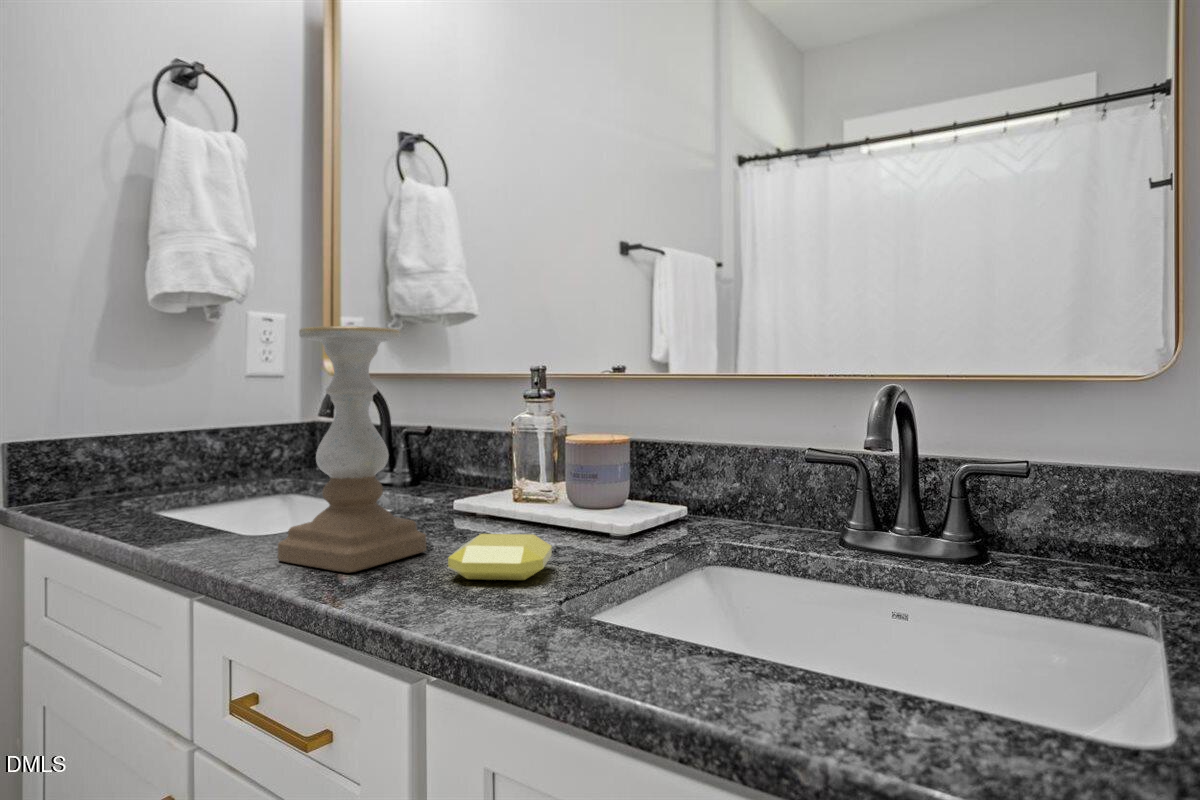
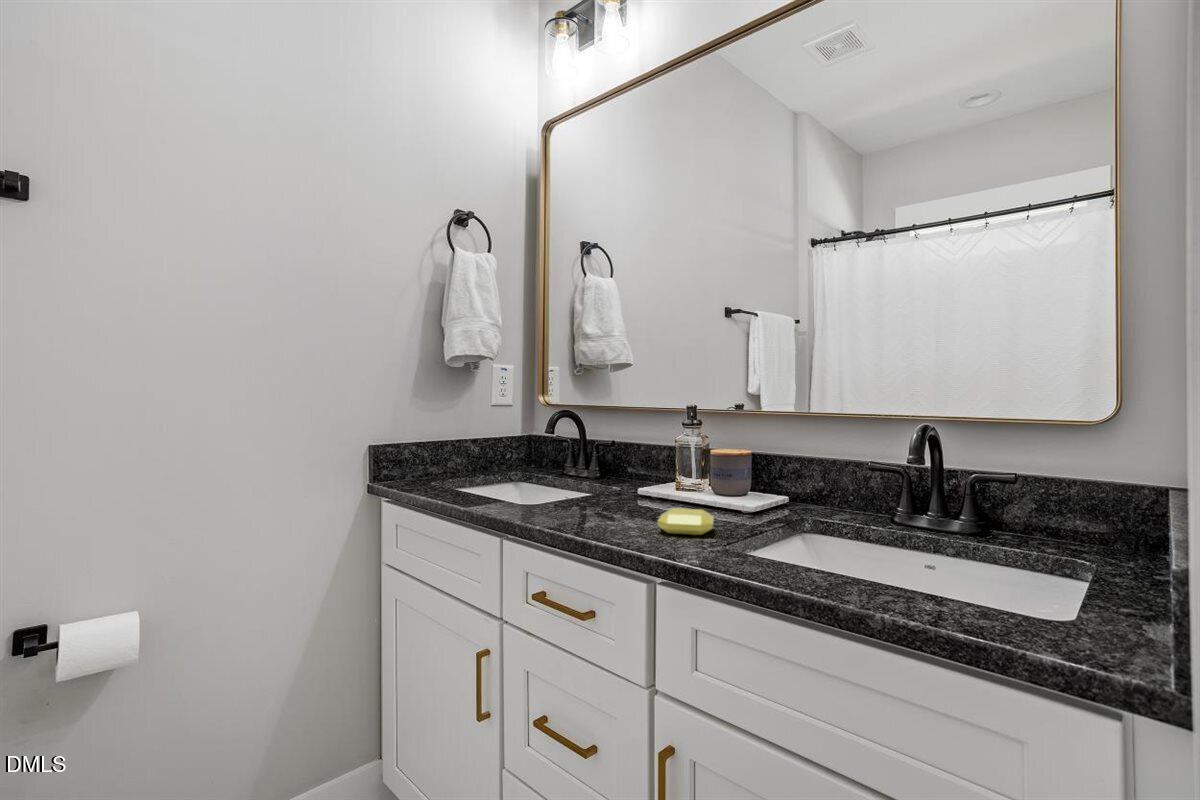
candle holder: present [278,326,426,572] -> none [555,389,636,527]

